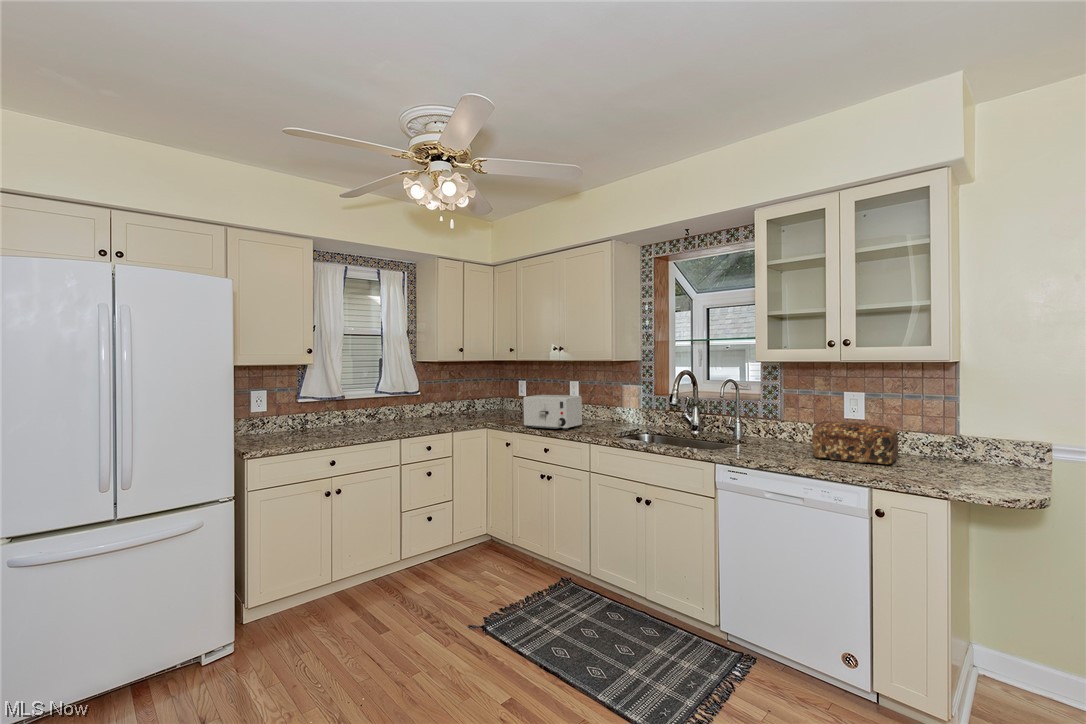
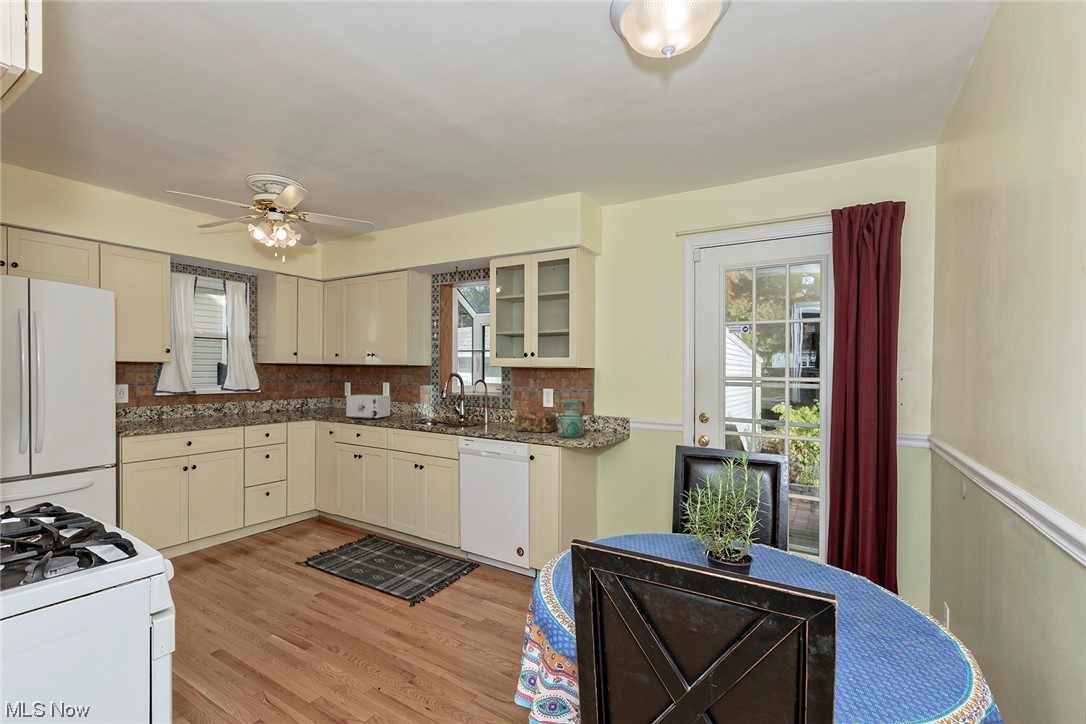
ceramic pitcher: none [922,401,985,481] -> present [558,399,586,438]

